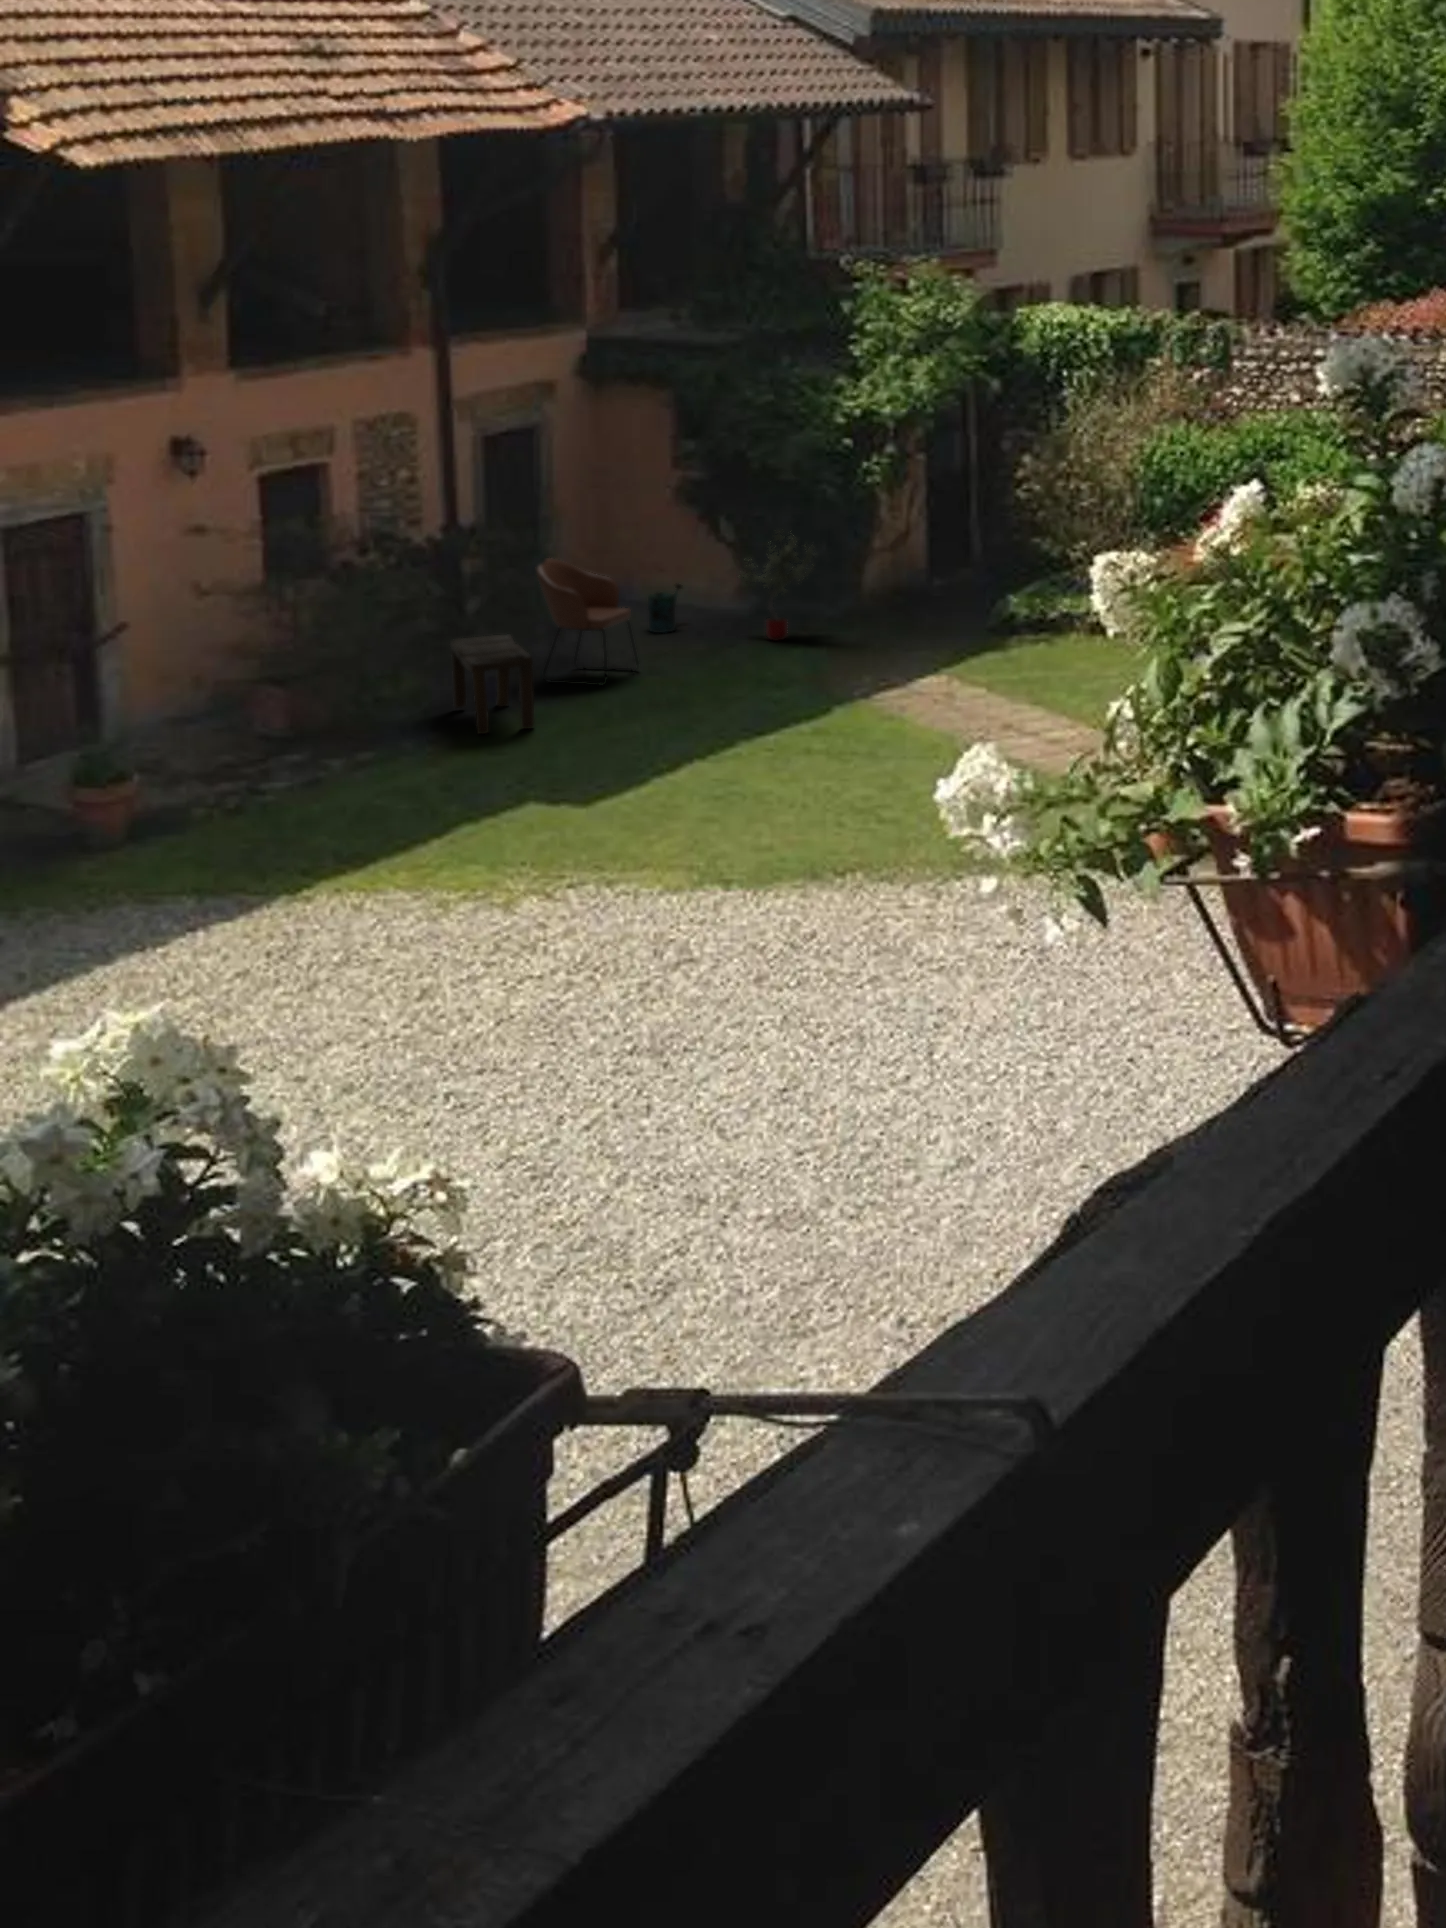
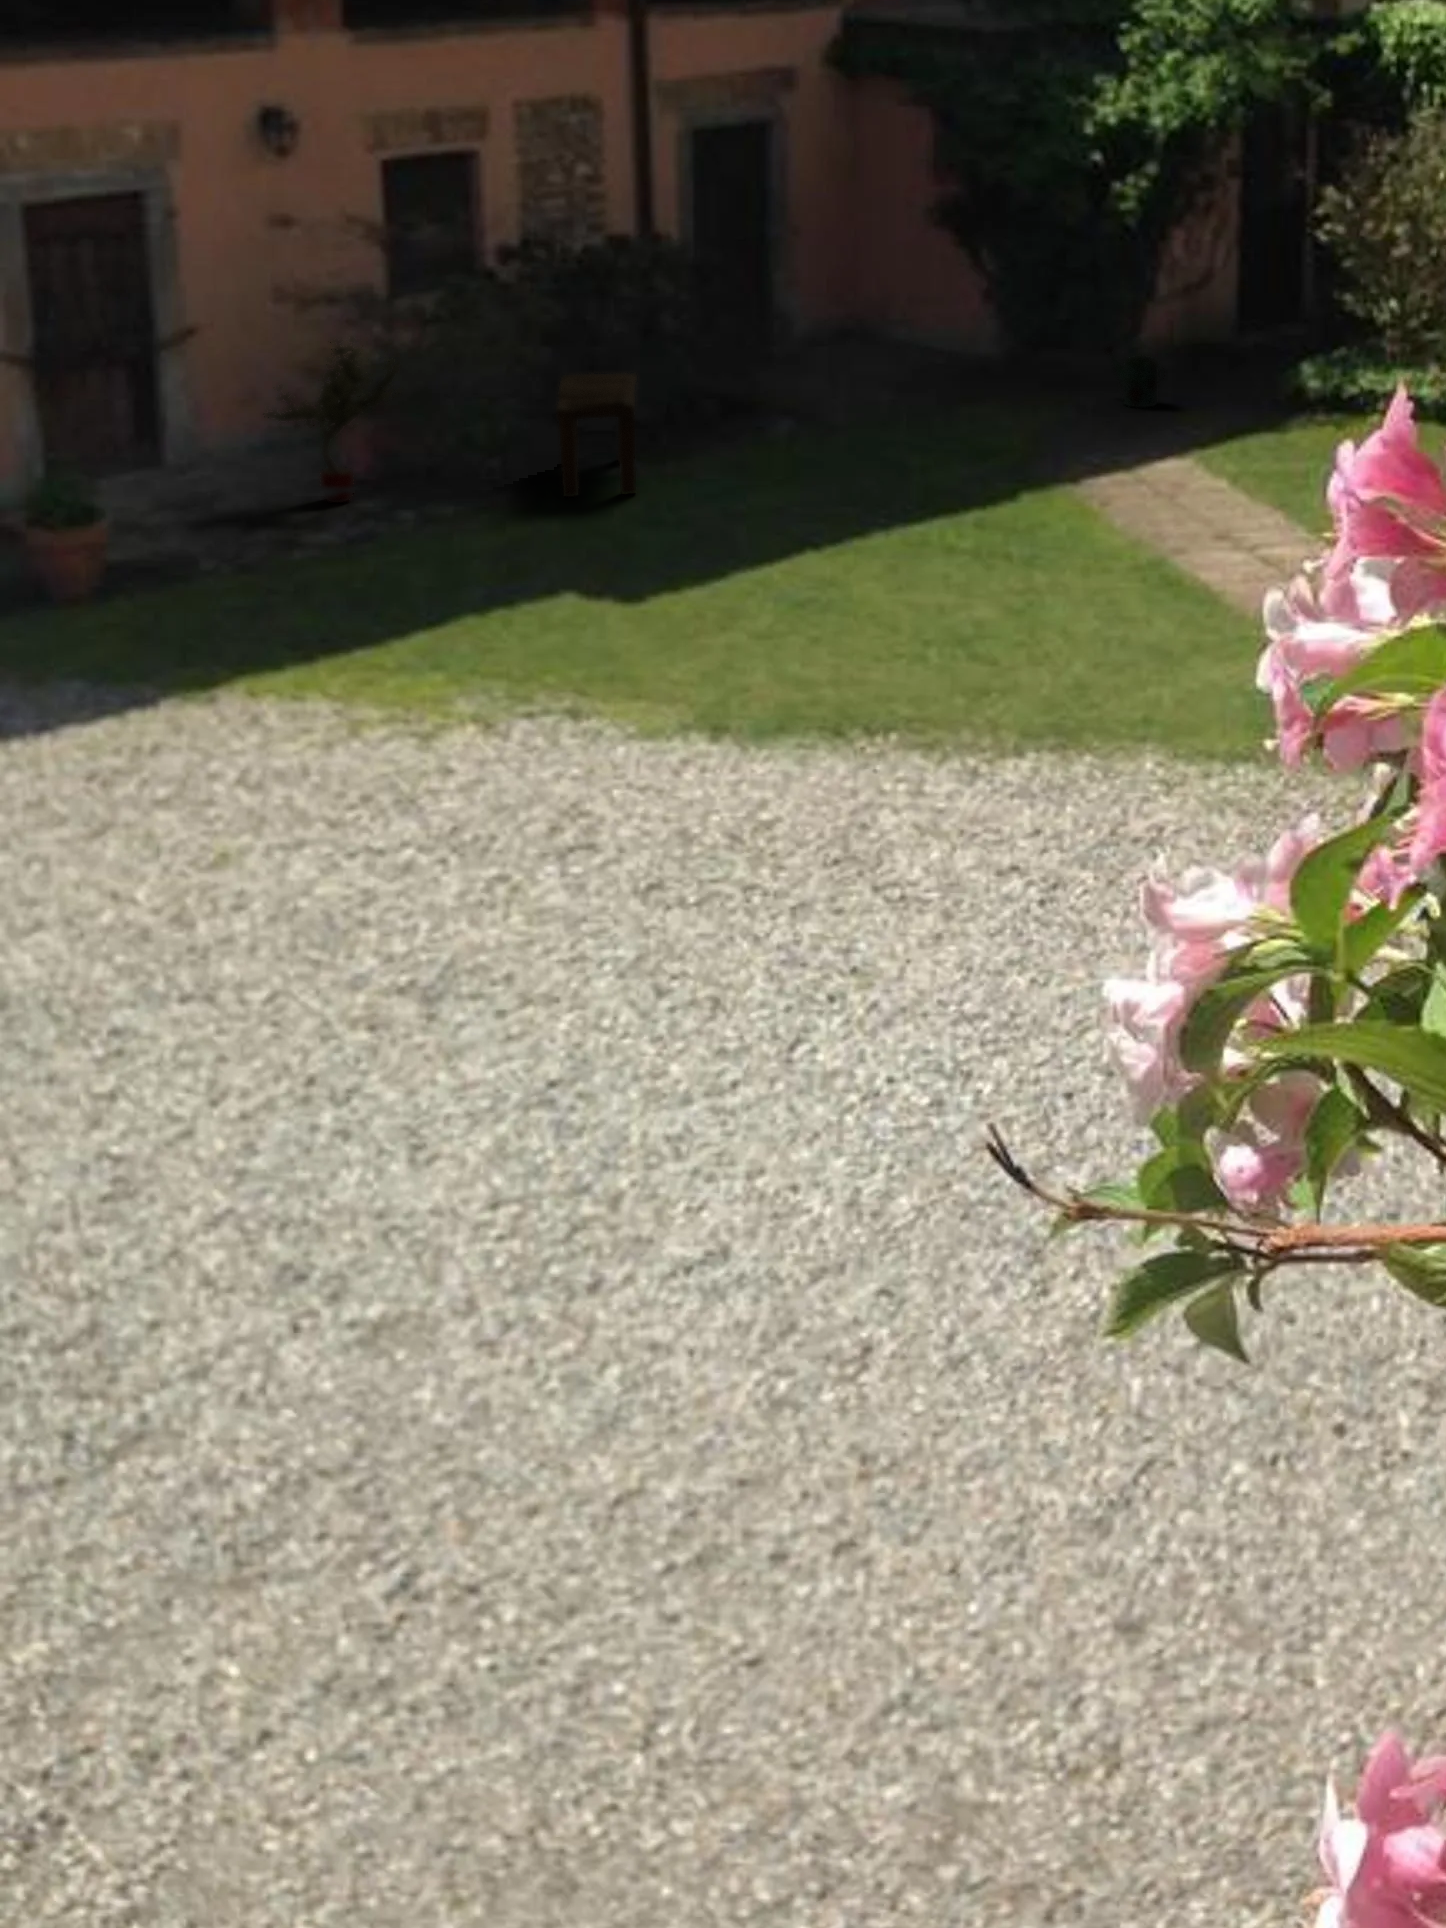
potted tree: present [739,531,814,641] -> present [263,338,402,503]
chair: present [535,559,638,685] -> none [692,281,817,444]
watering can: present [648,584,682,633] -> present [1107,348,1164,408]

